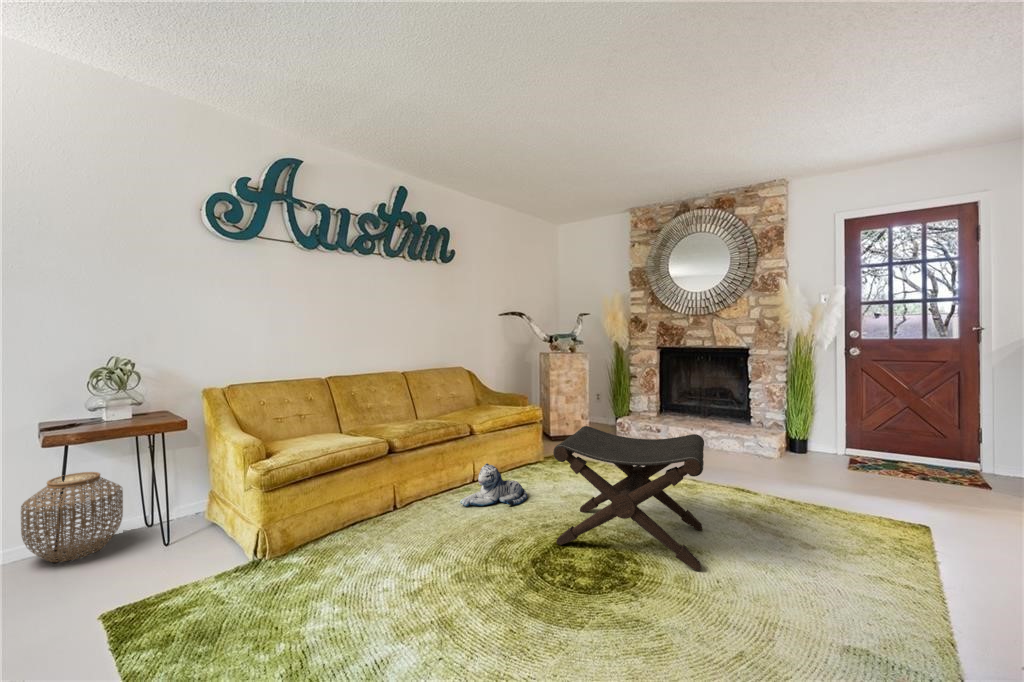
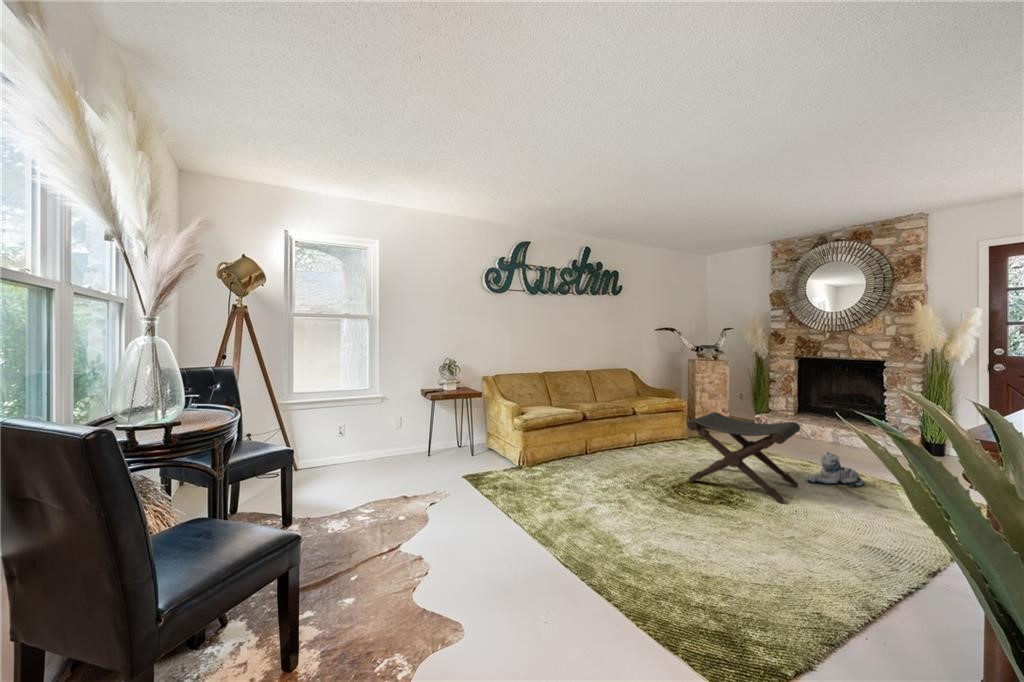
plush toy: present [460,463,528,506] -> present [807,452,864,486]
woven basket: present [21,472,123,562] -> none [418,416,454,457]

